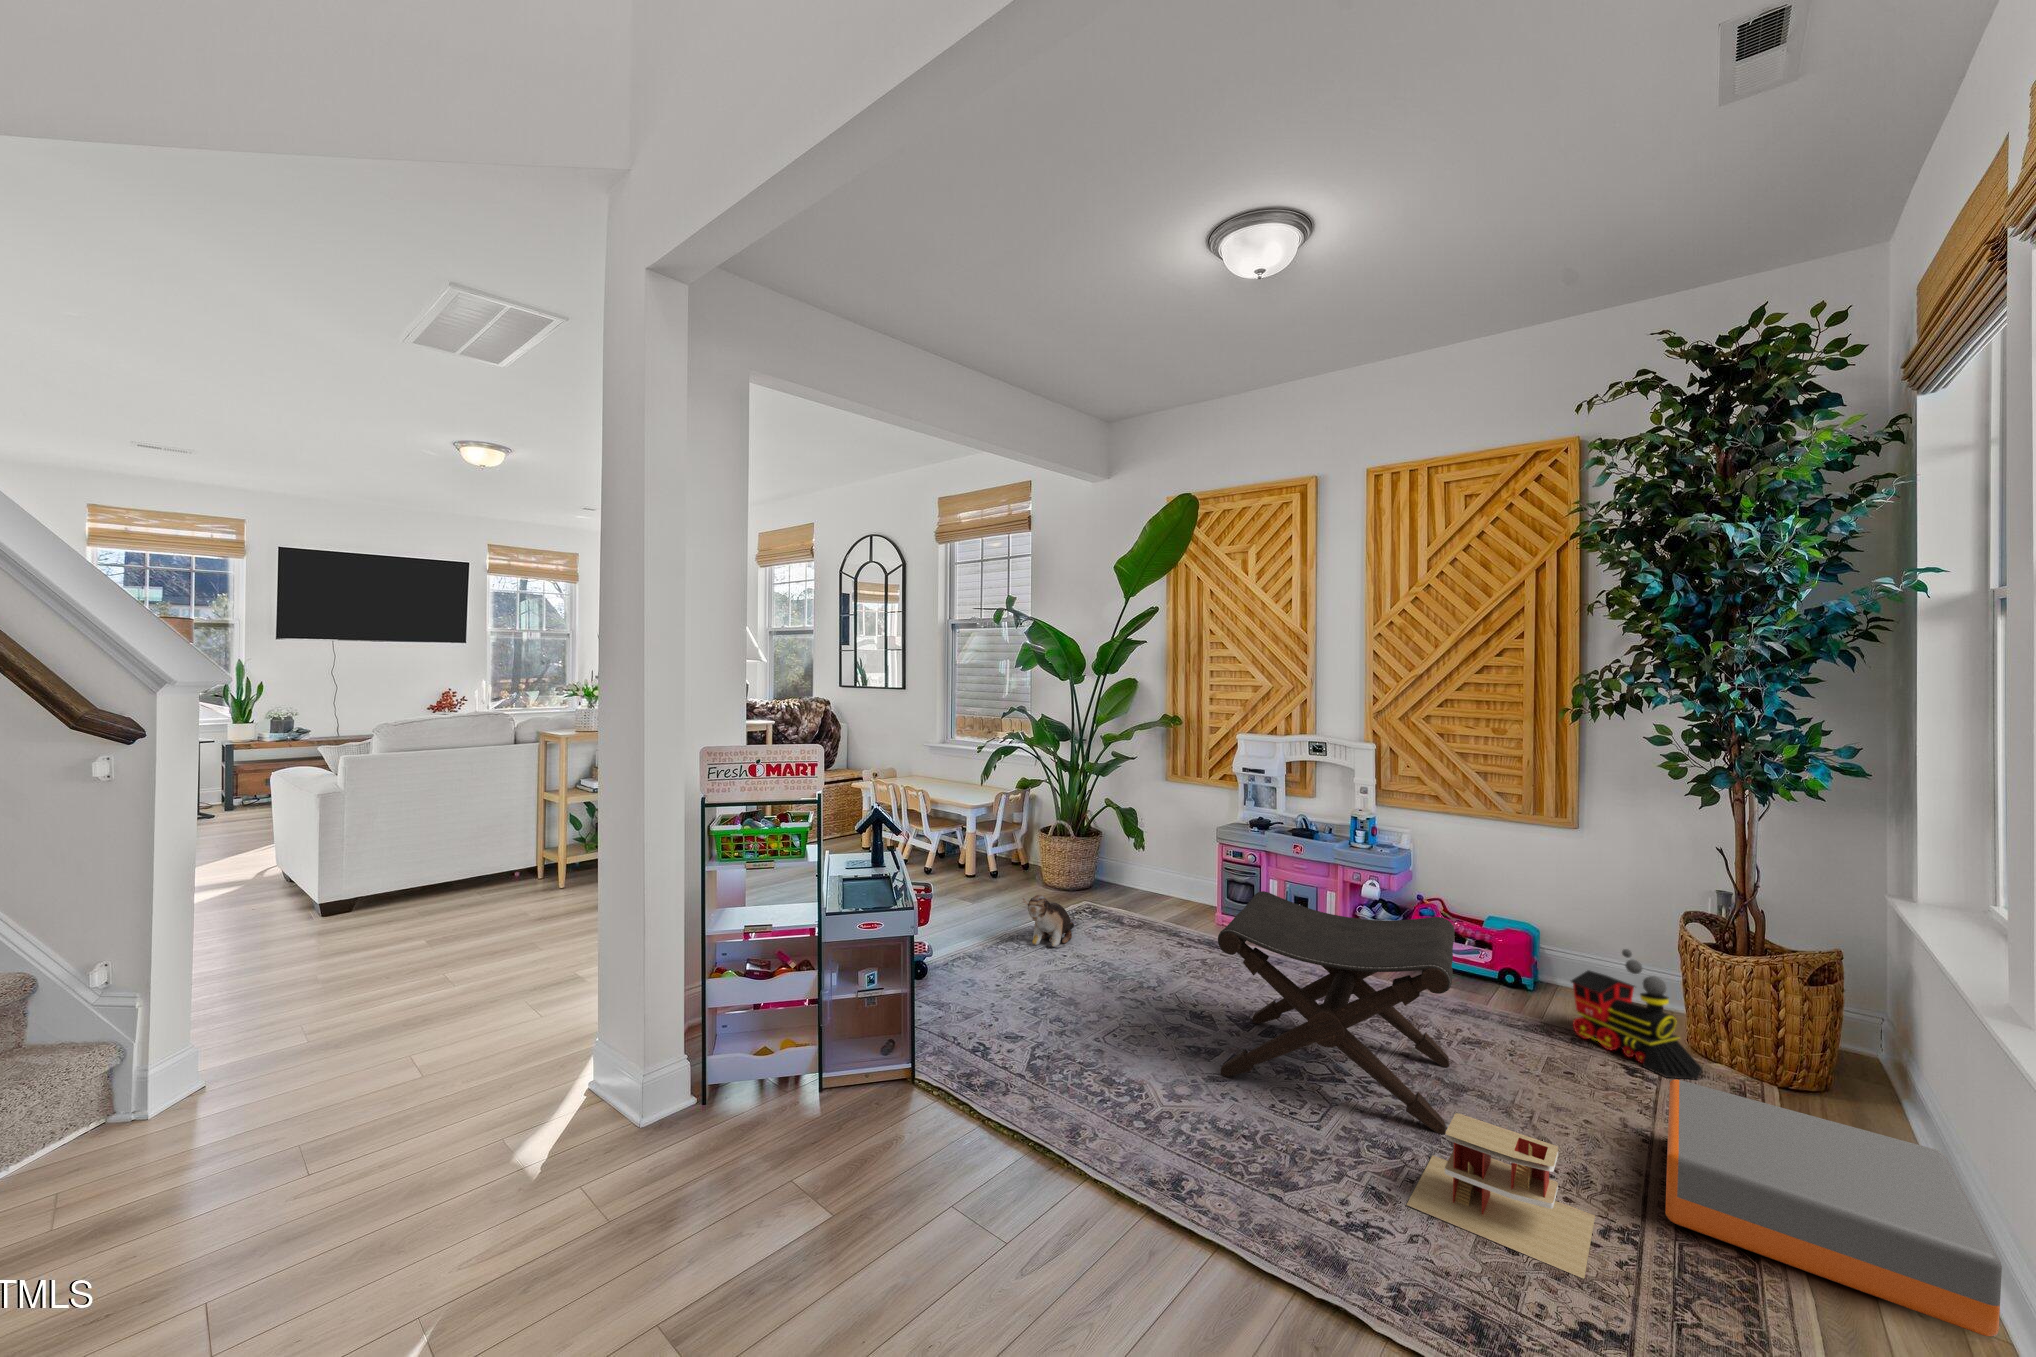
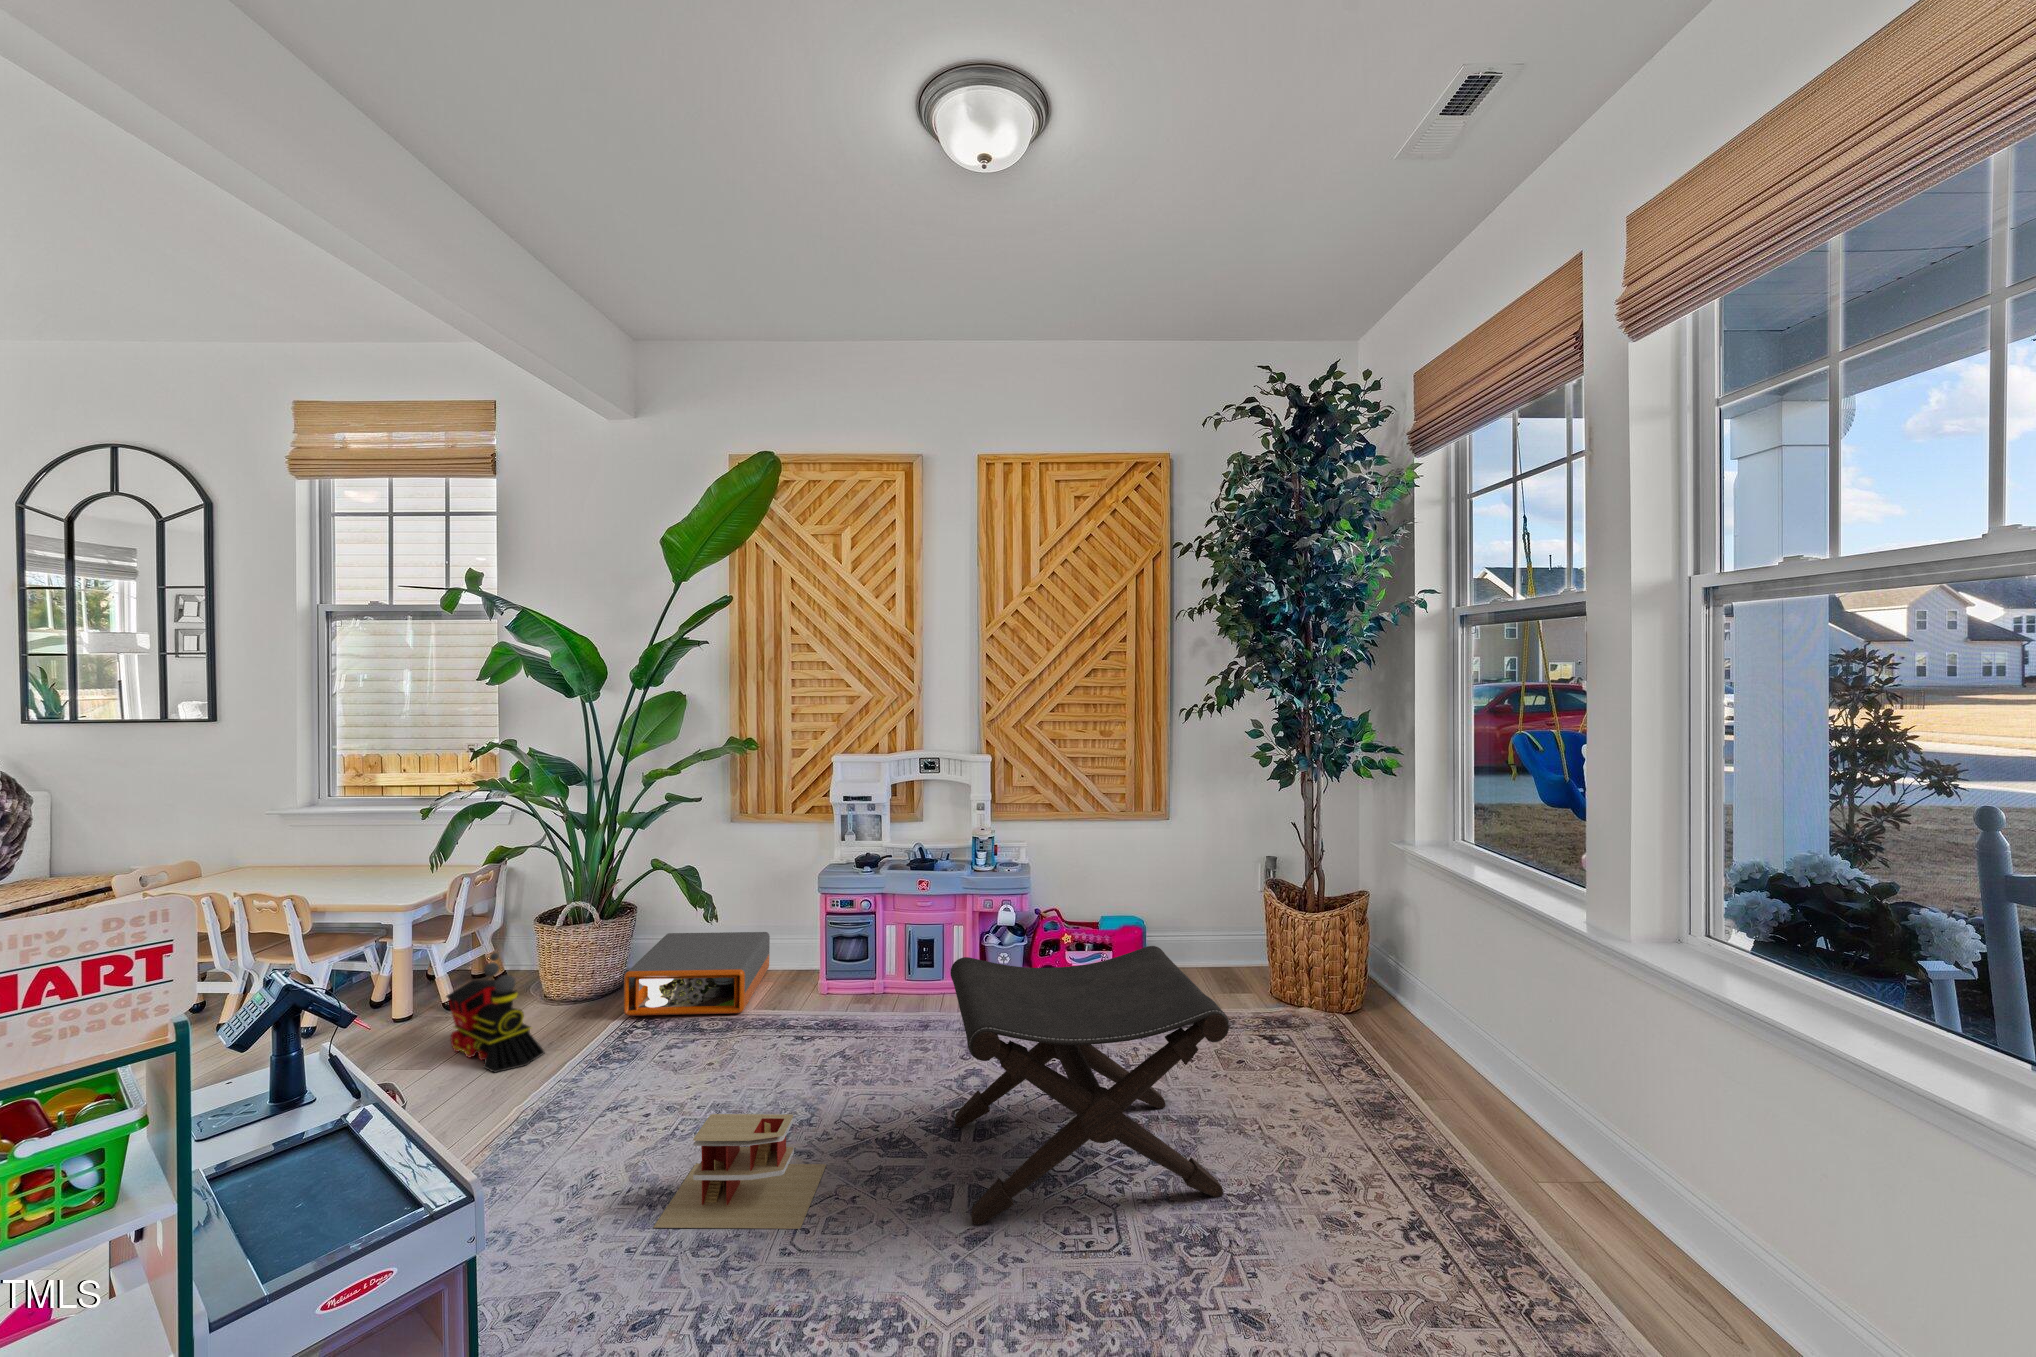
plush toy: present [1023,895,1074,947] -> none [575,1028,647,1108]
toy train: present [1571,949,1702,1080] -> present [446,953,545,1073]
storage box: present [1665,1079,2002,1337] -> present [624,932,770,1016]
toy house: present [1407,1113,1595,1279] -> present [654,1114,826,1229]

